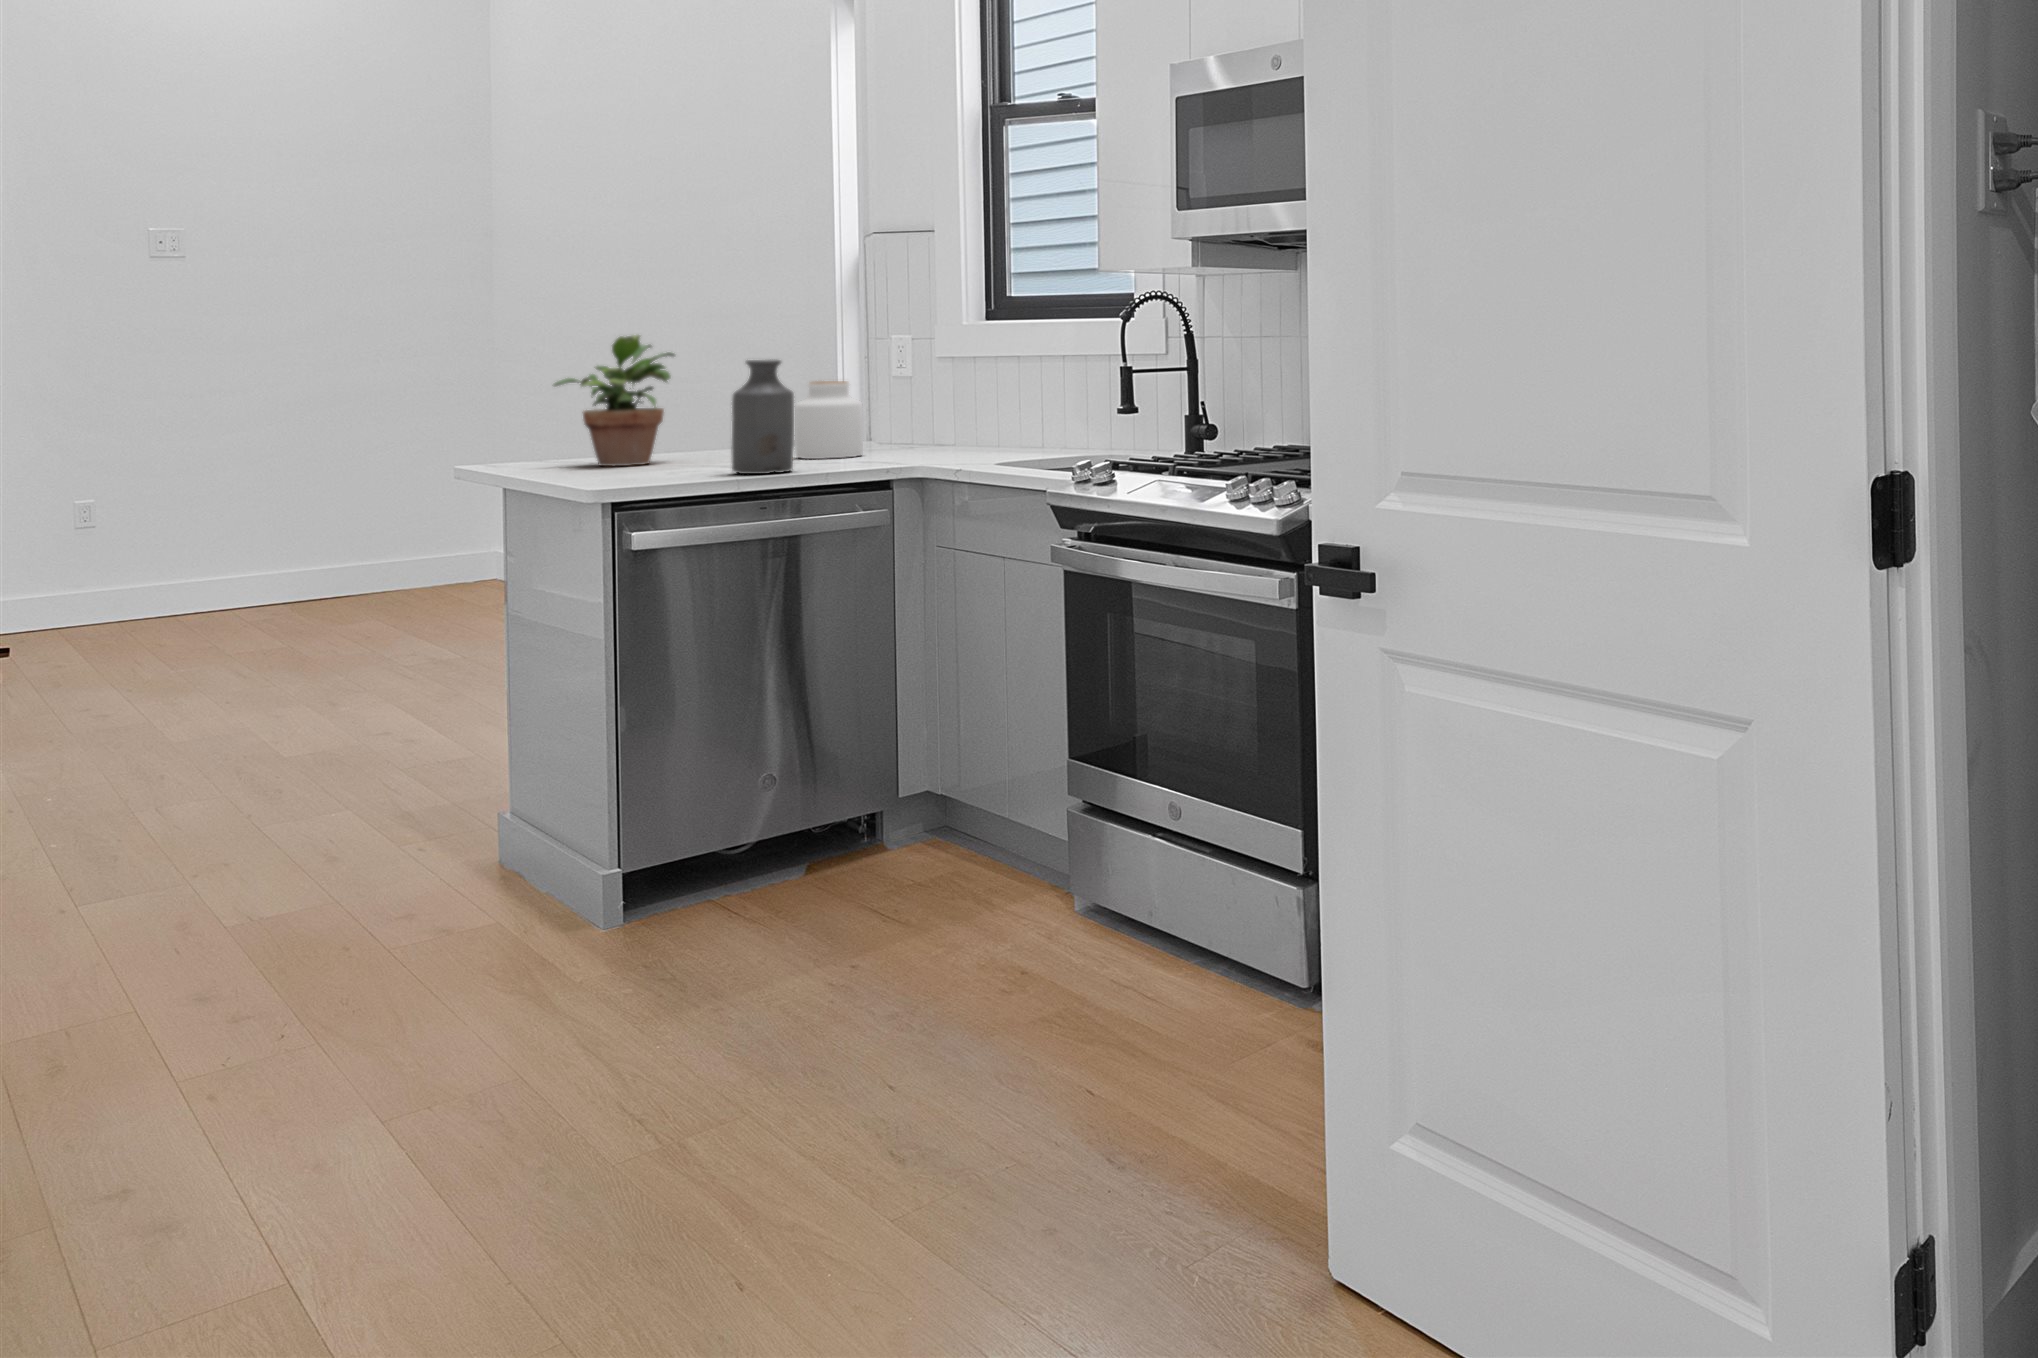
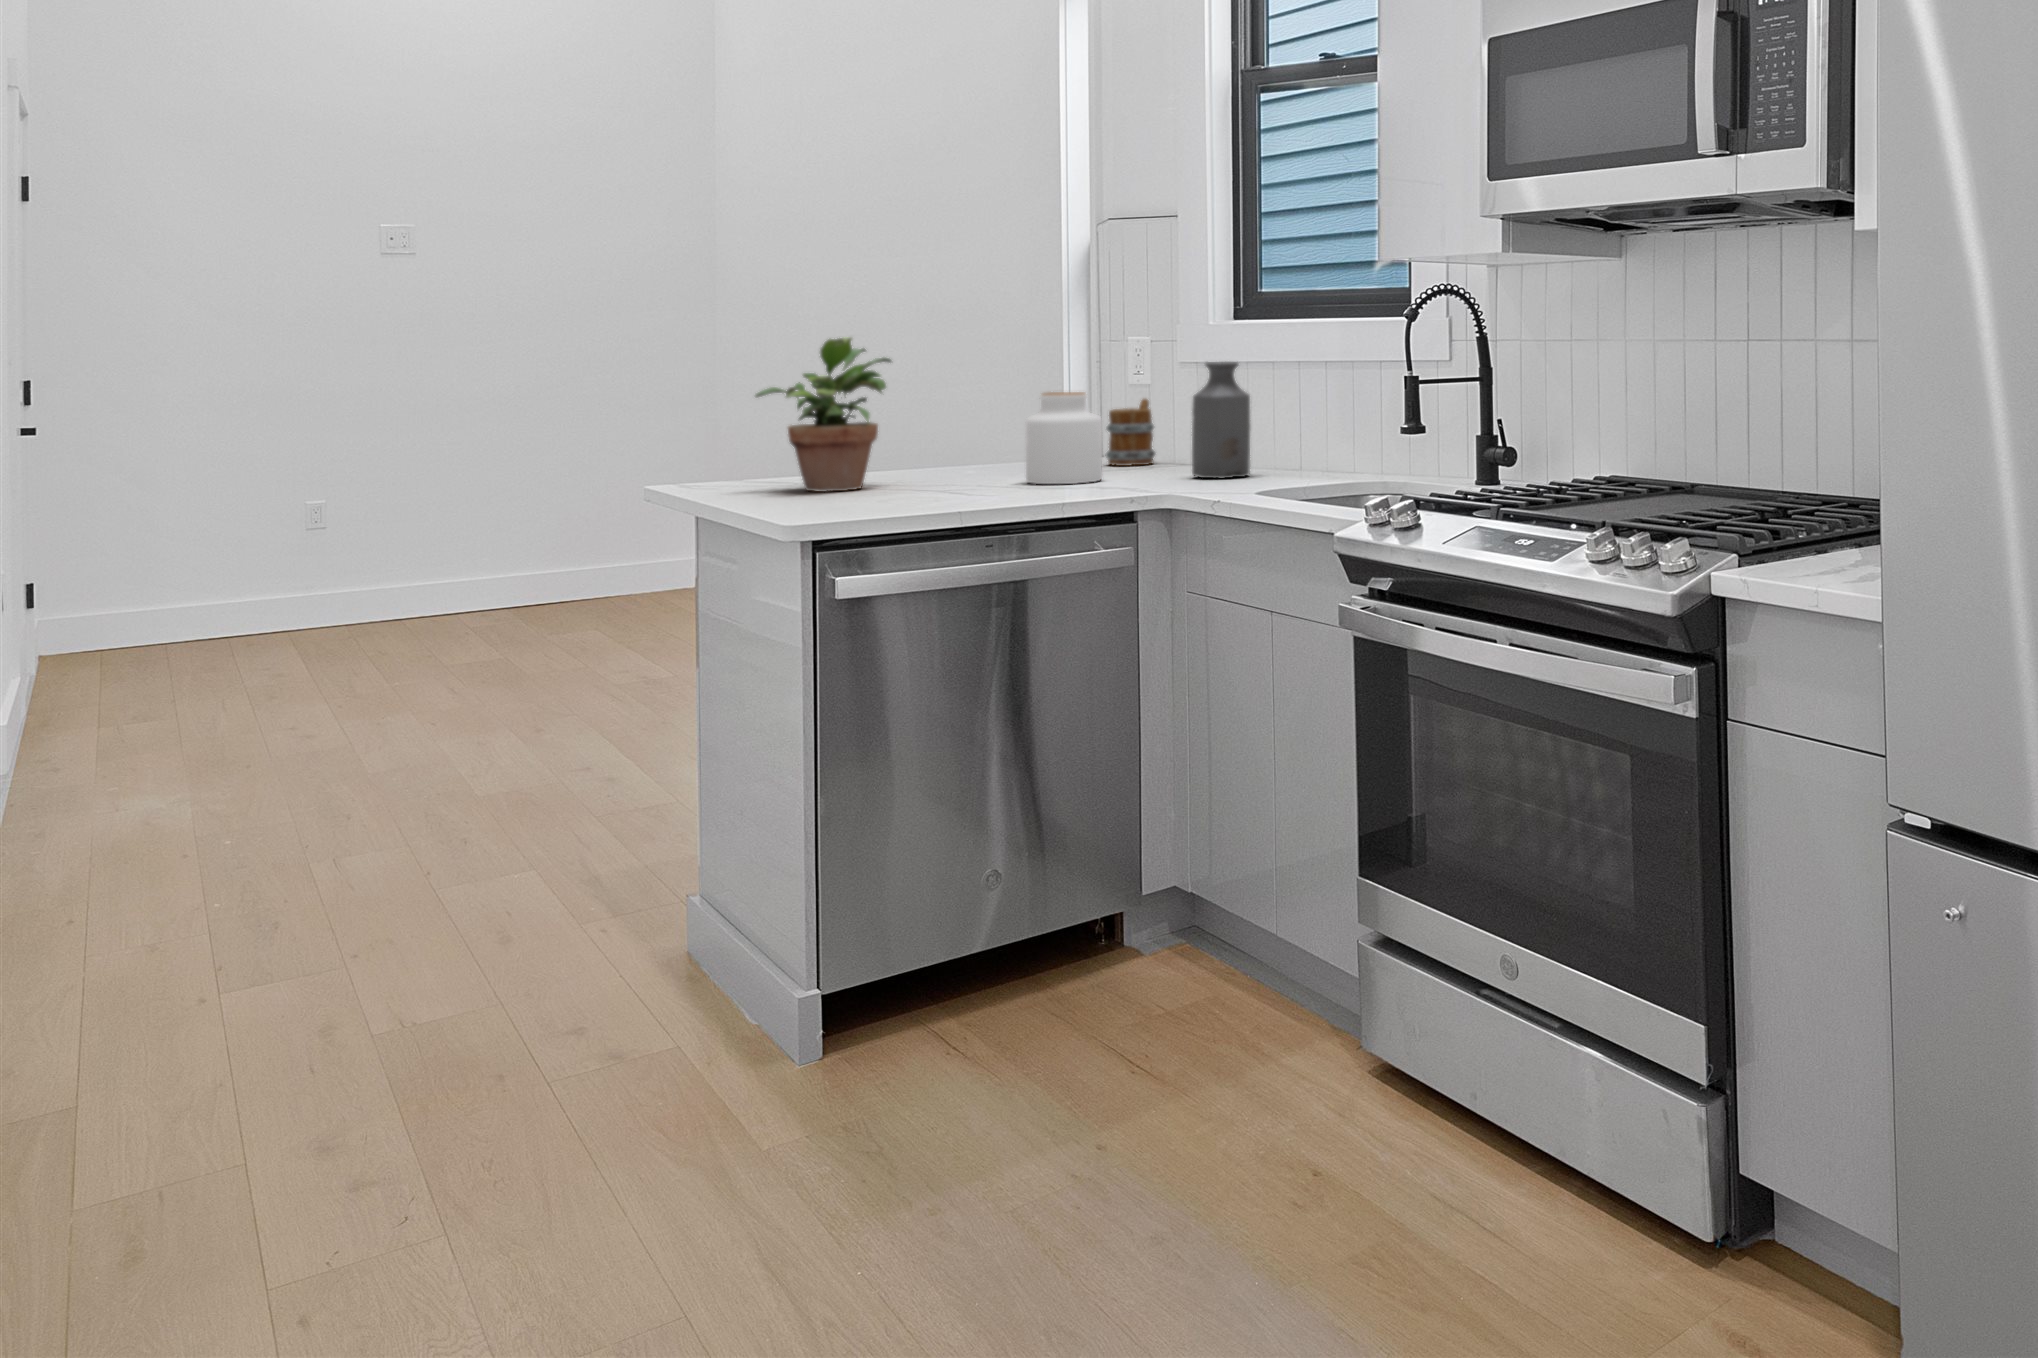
bottle: present [731,359,794,474] -> present [1192,362,1250,479]
mug: none [868,387,914,445] -> present [1105,399,1155,466]

